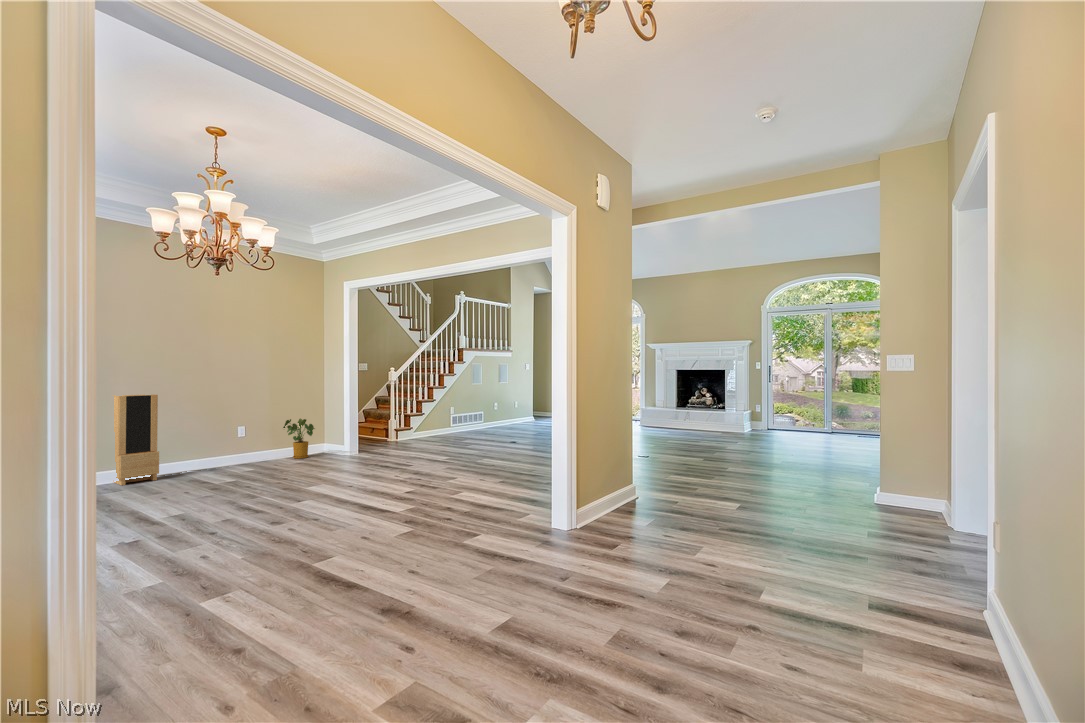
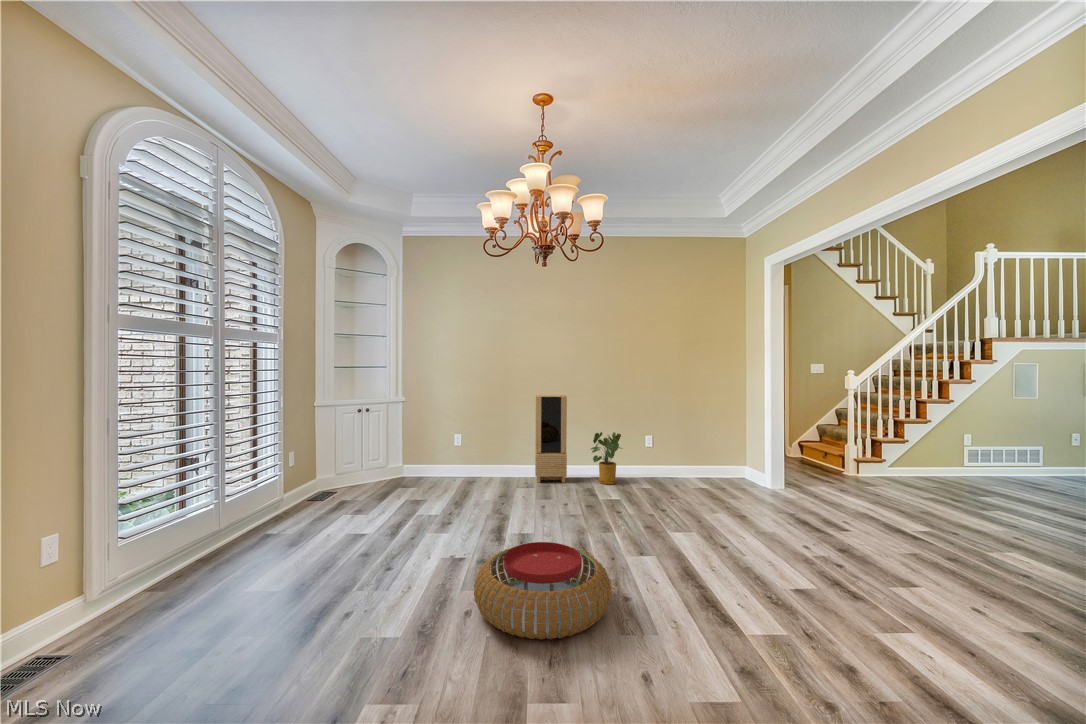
house plant: present [283,419,315,459] -> present [591,432,622,484]
pouf: none [170,485,286,540] -> present [474,542,611,640]

